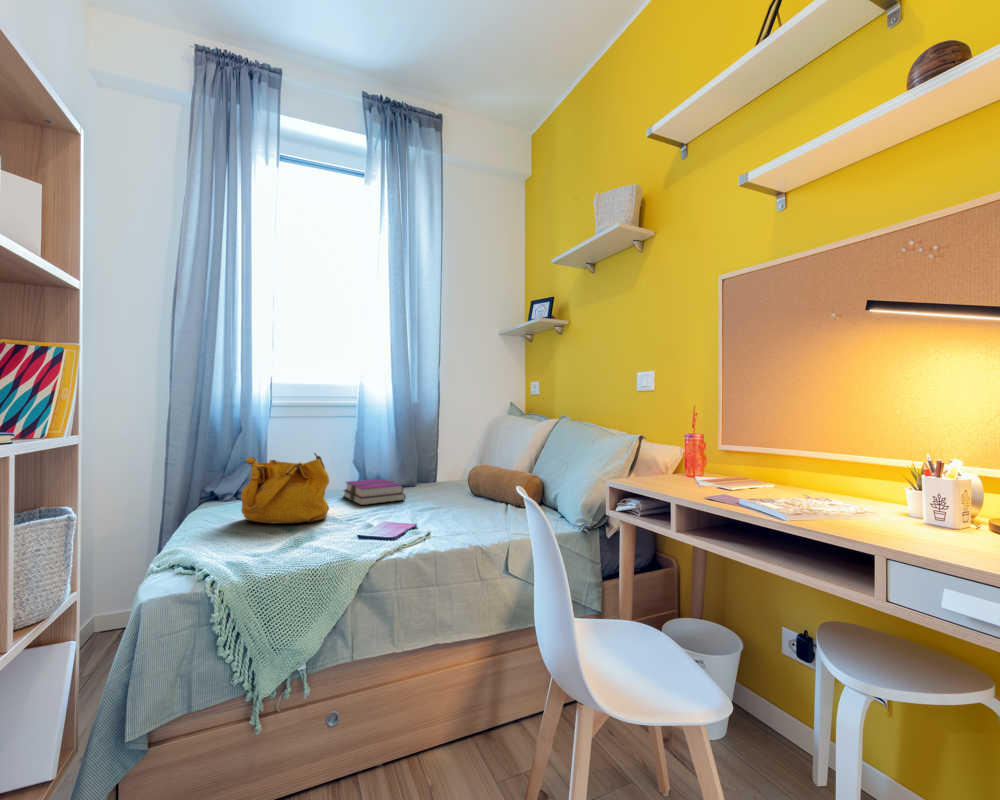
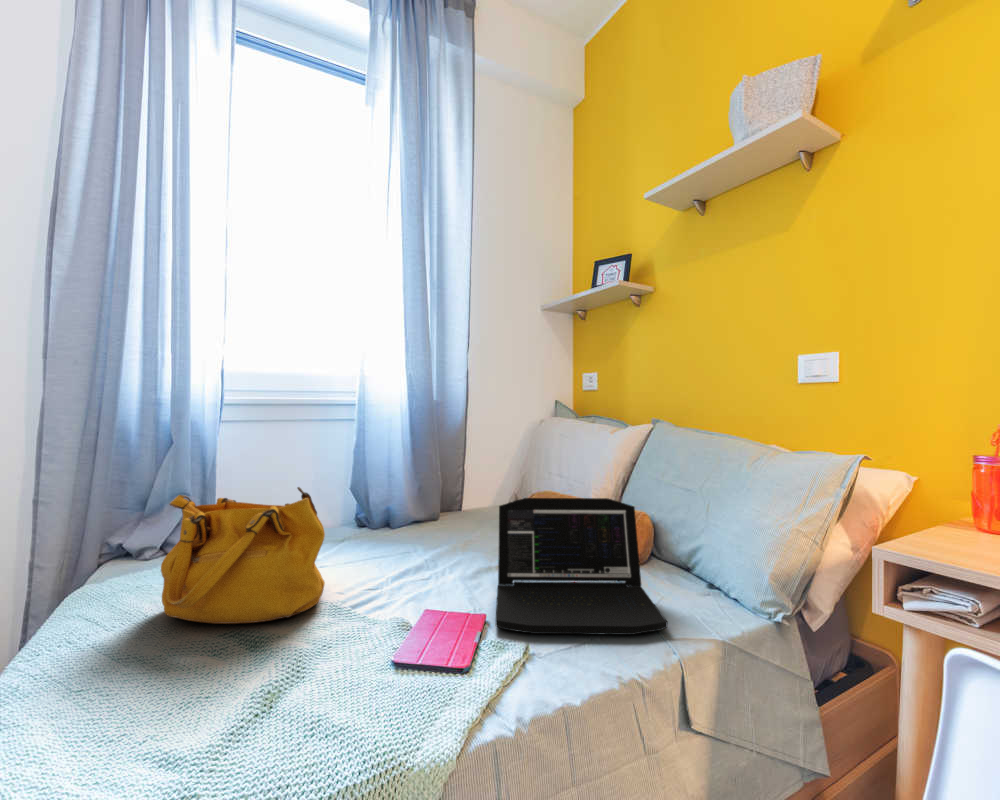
laptop: none [417,462,513,531] -> present [496,498,667,635]
hardback book: present [344,479,406,505] -> none [337,513,438,565]

